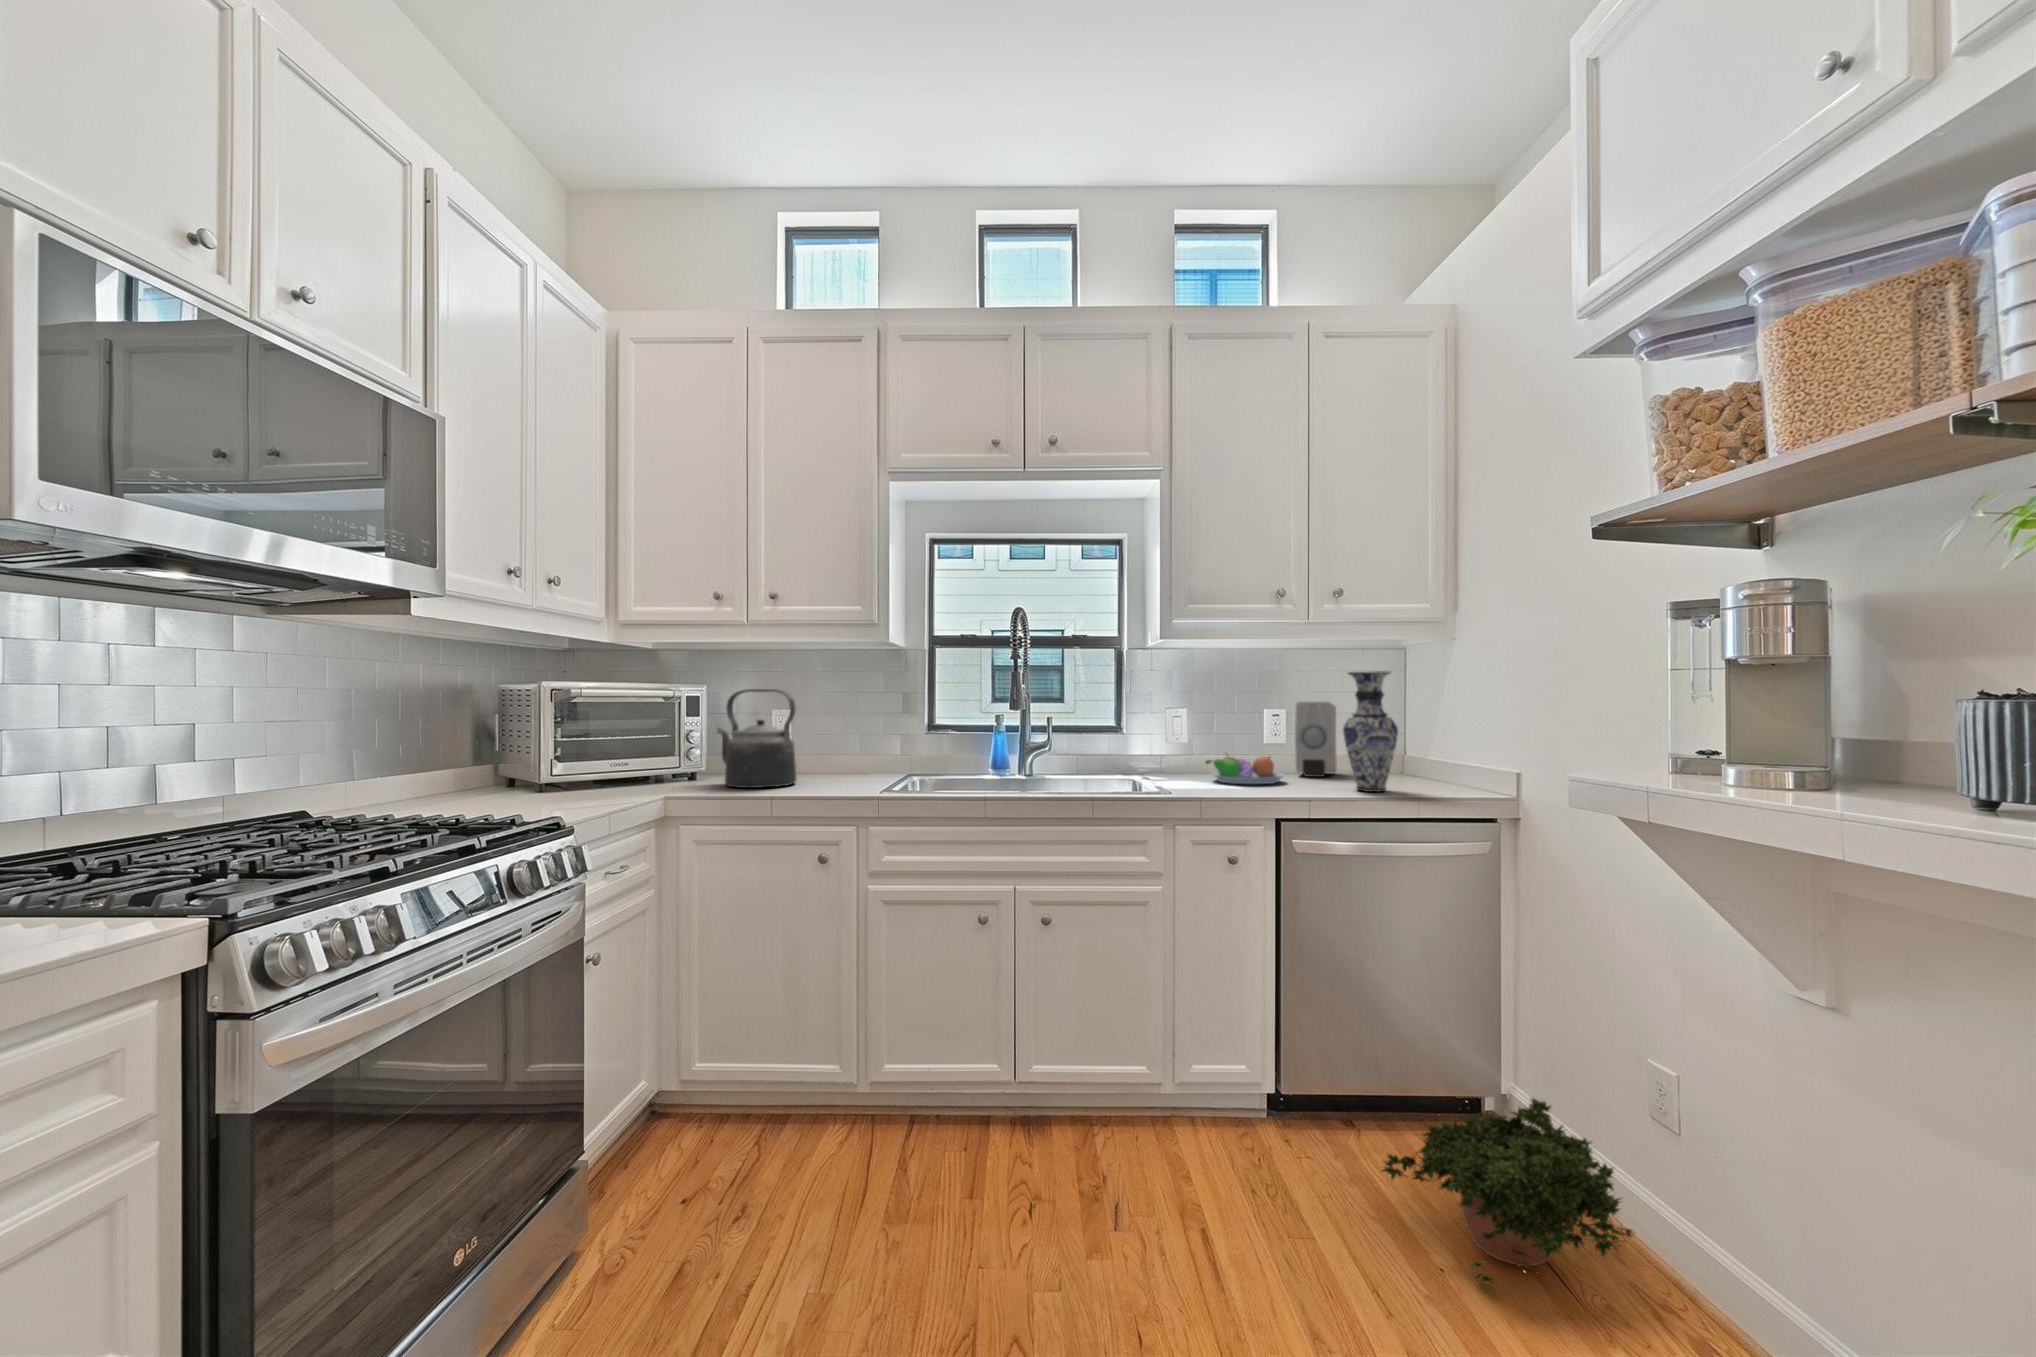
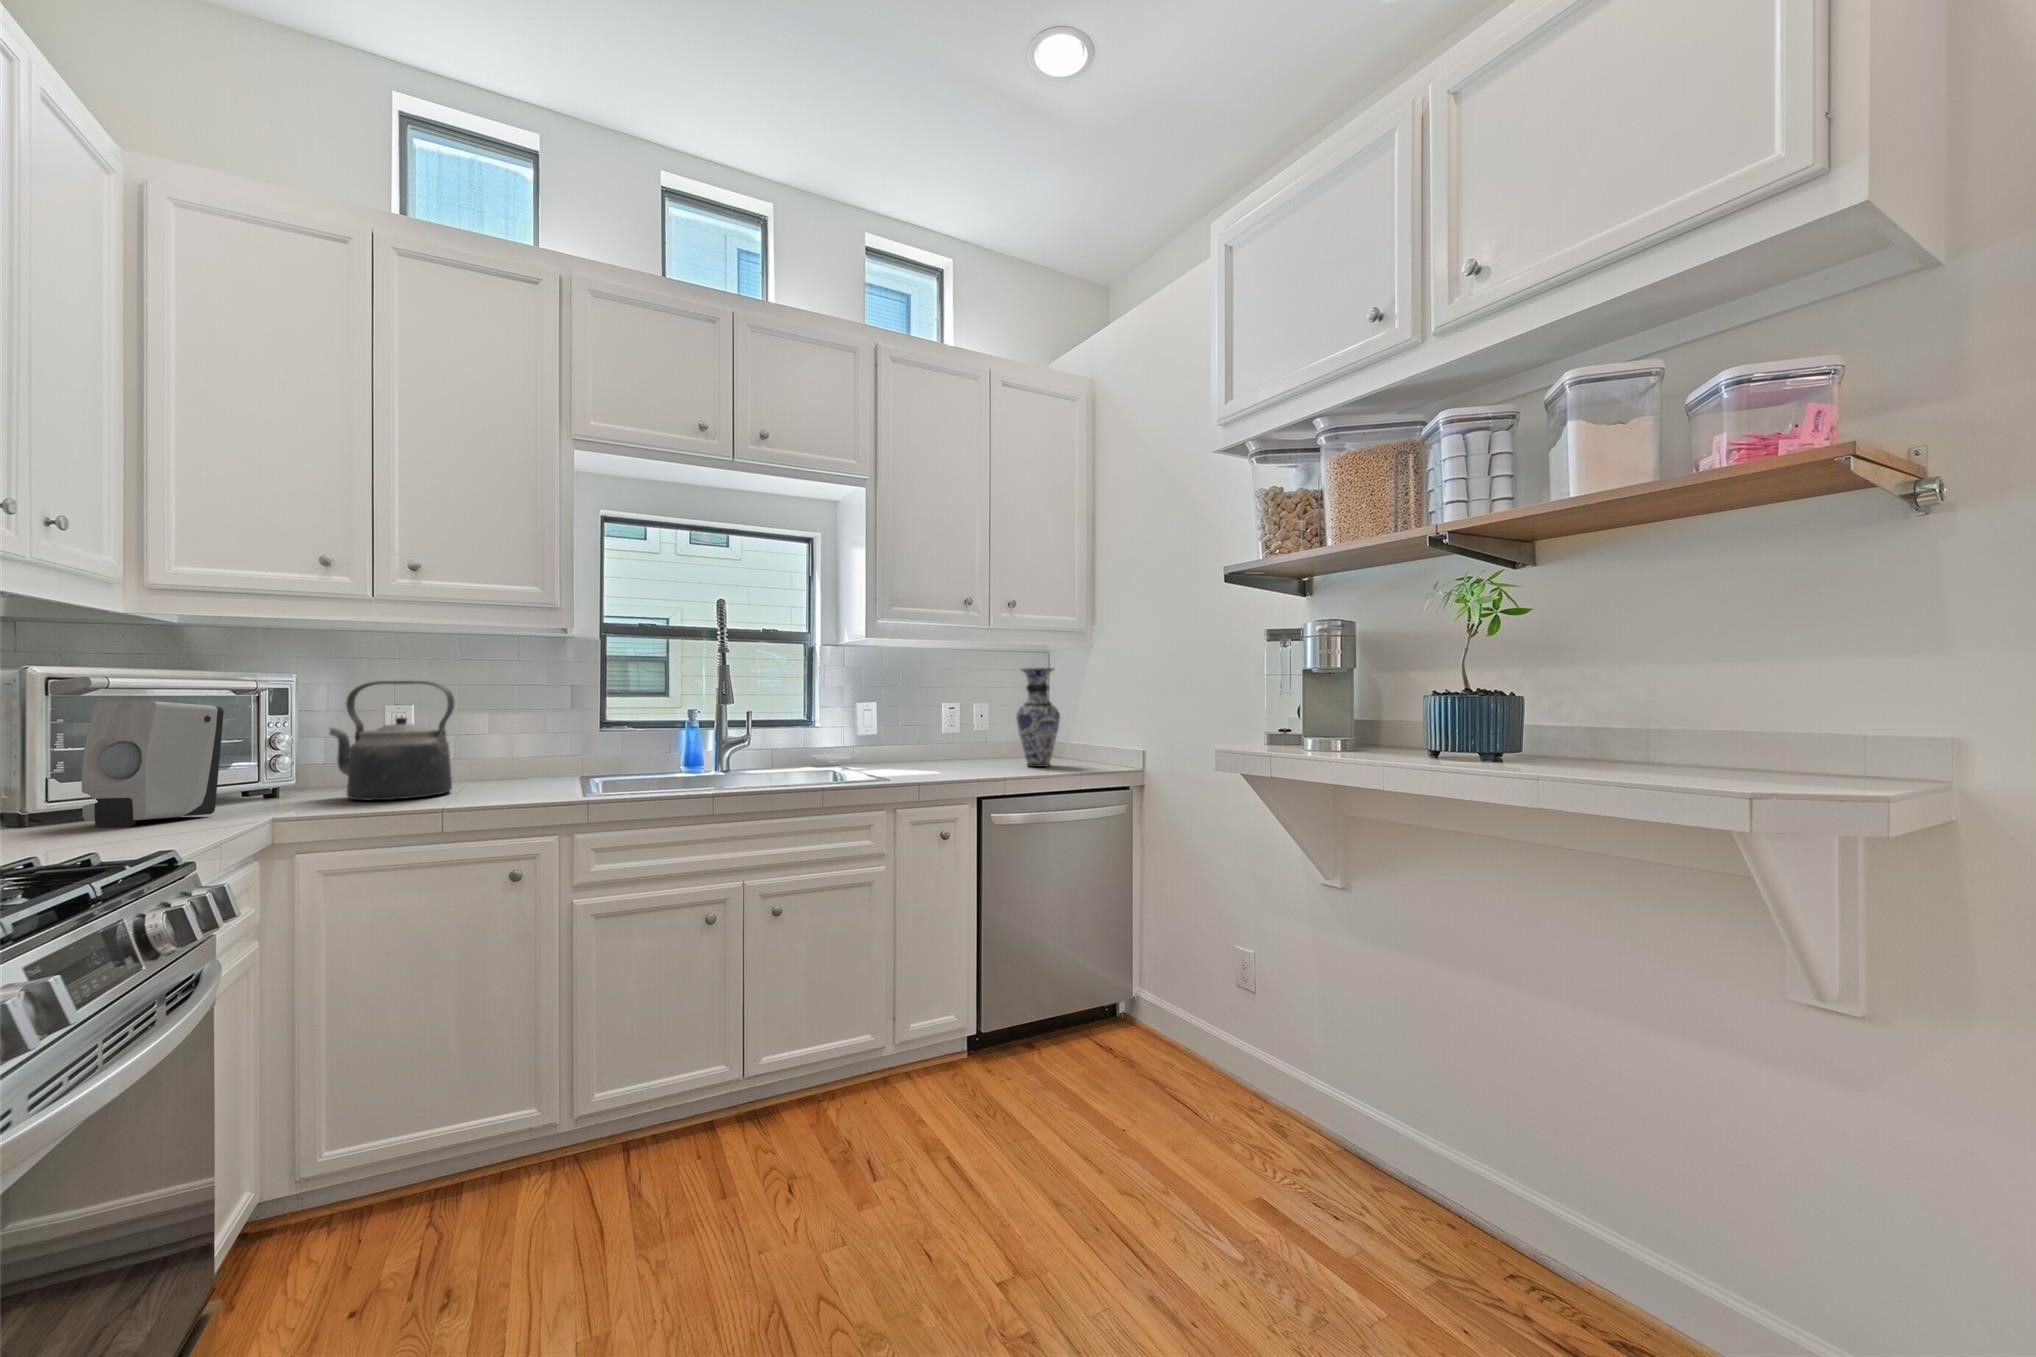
soap dispenser: present [1295,702,1336,777] -> present [82,701,224,827]
fruit bowl: present [1205,756,1284,784] -> none [900,739,966,766]
potted plant: present [1382,1098,1633,1287] -> none [1085,990,1262,1143]

